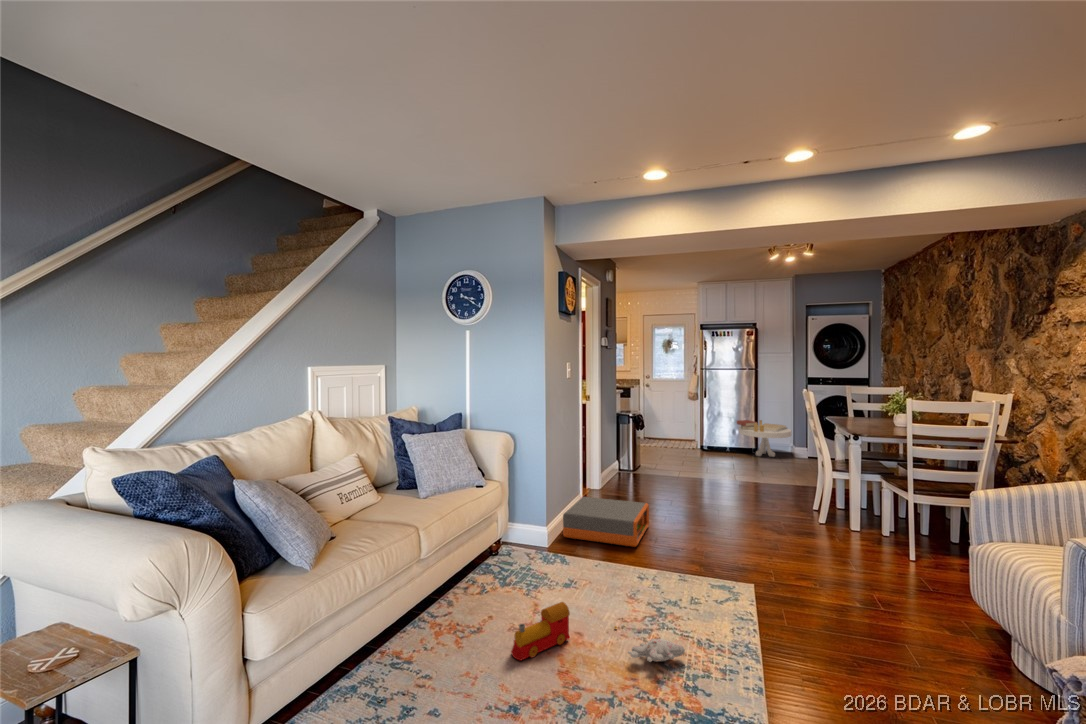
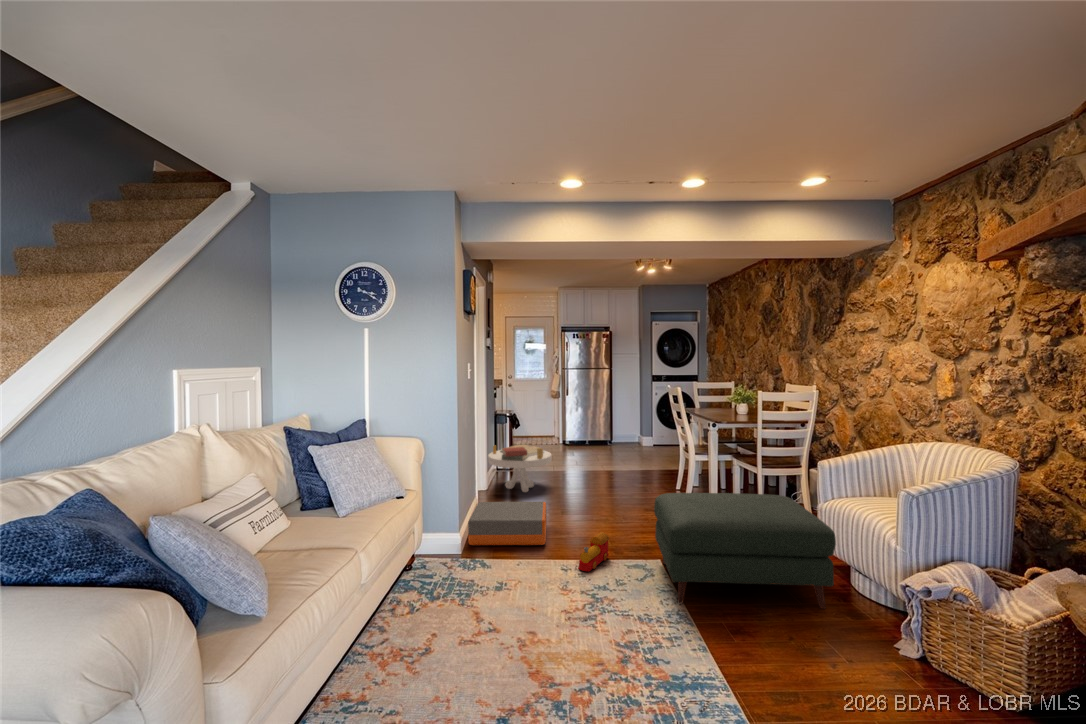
side table: present [737,420,792,457] -> present [488,445,552,492]
ottoman: none [742,509,970,678] -> present [654,493,836,609]
toy train: present [511,602,570,660] -> present [578,532,609,571]
plush toy: present [614,626,685,662] -> none [561,620,635,645]

